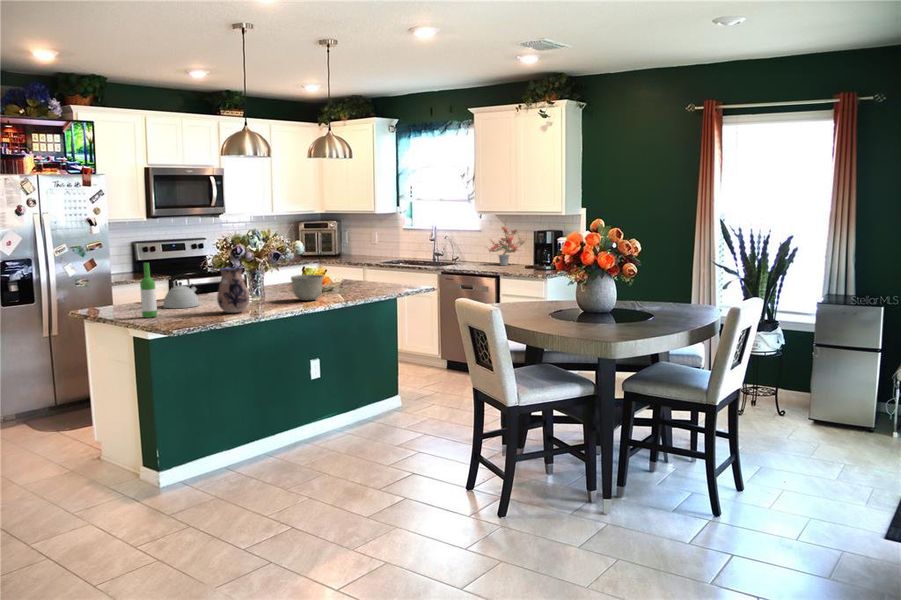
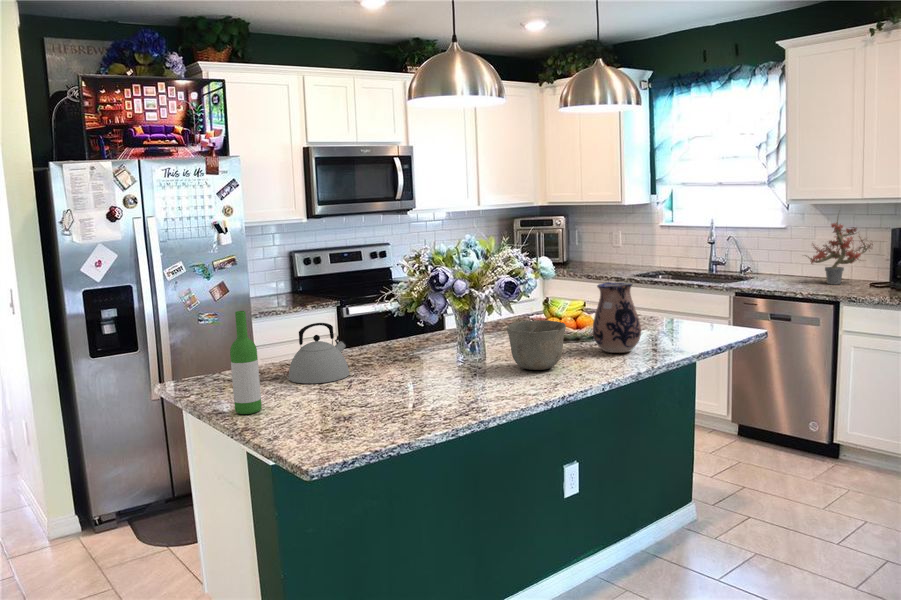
ceramic pitcher: present [217,267,249,313] -> present [593,282,641,353]

